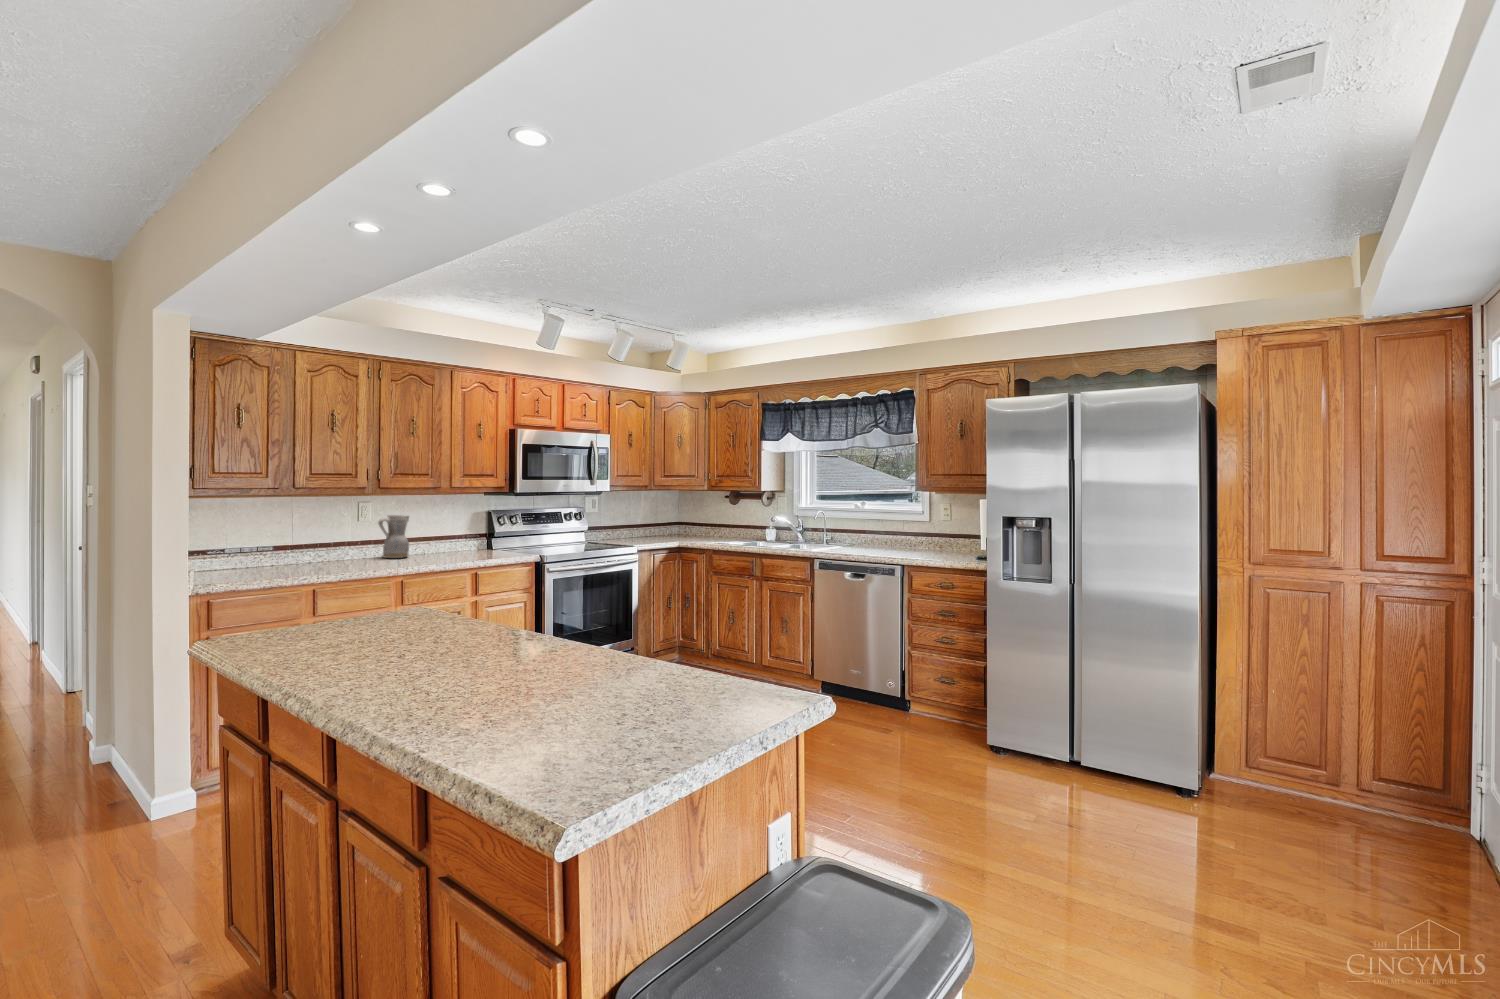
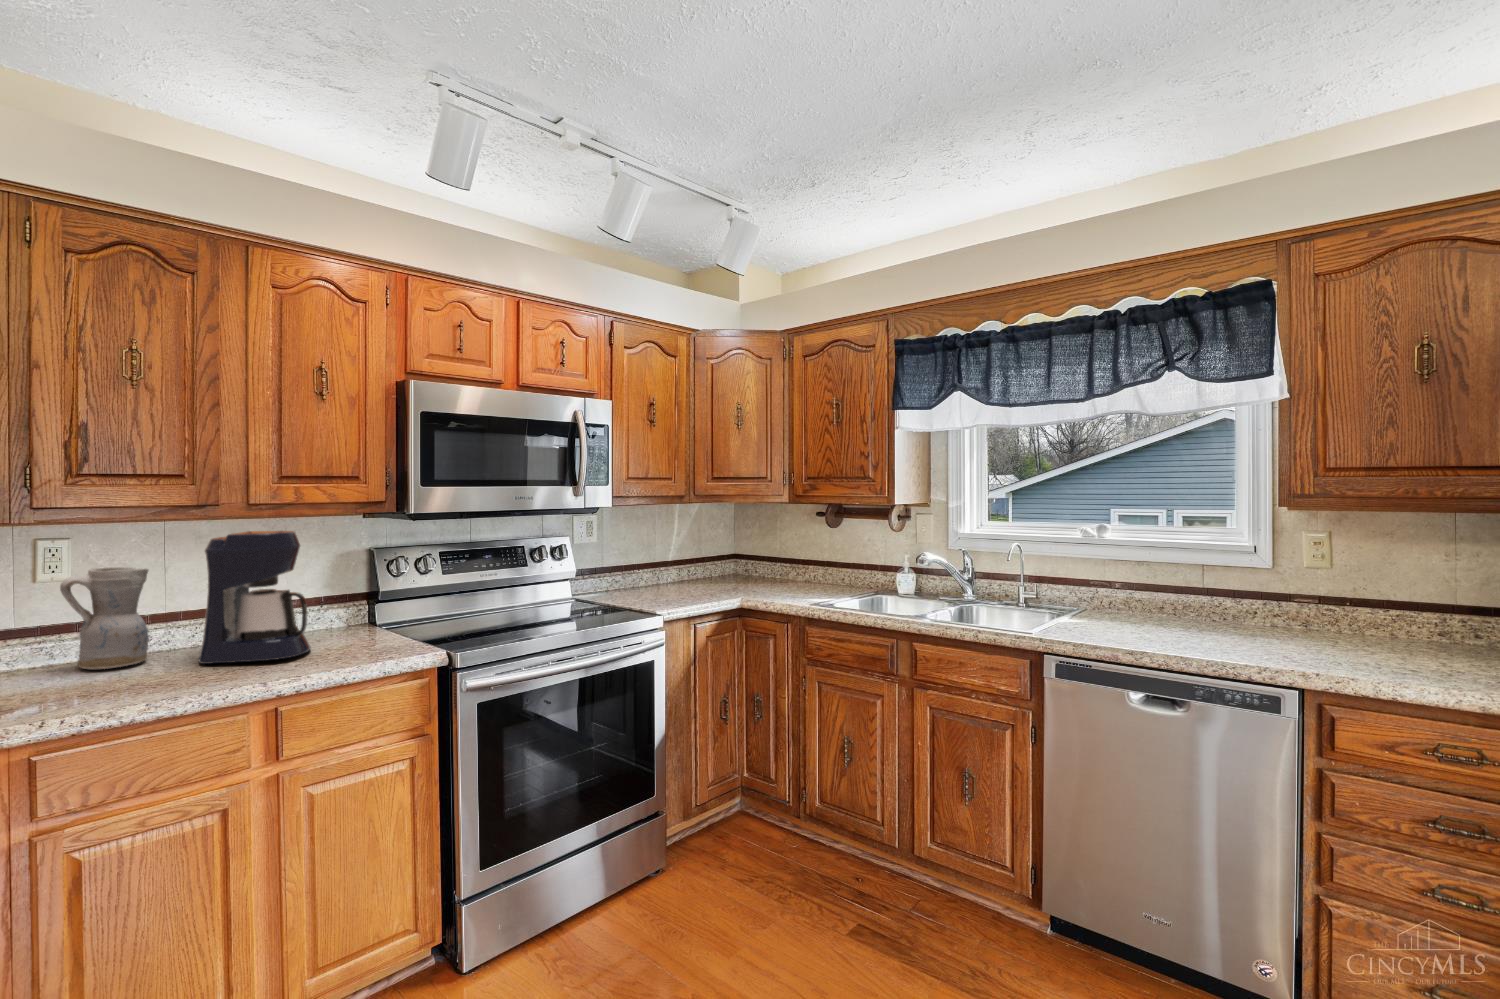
coffee maker: none [431,500,475,558] -> present [198,531,311,664]

